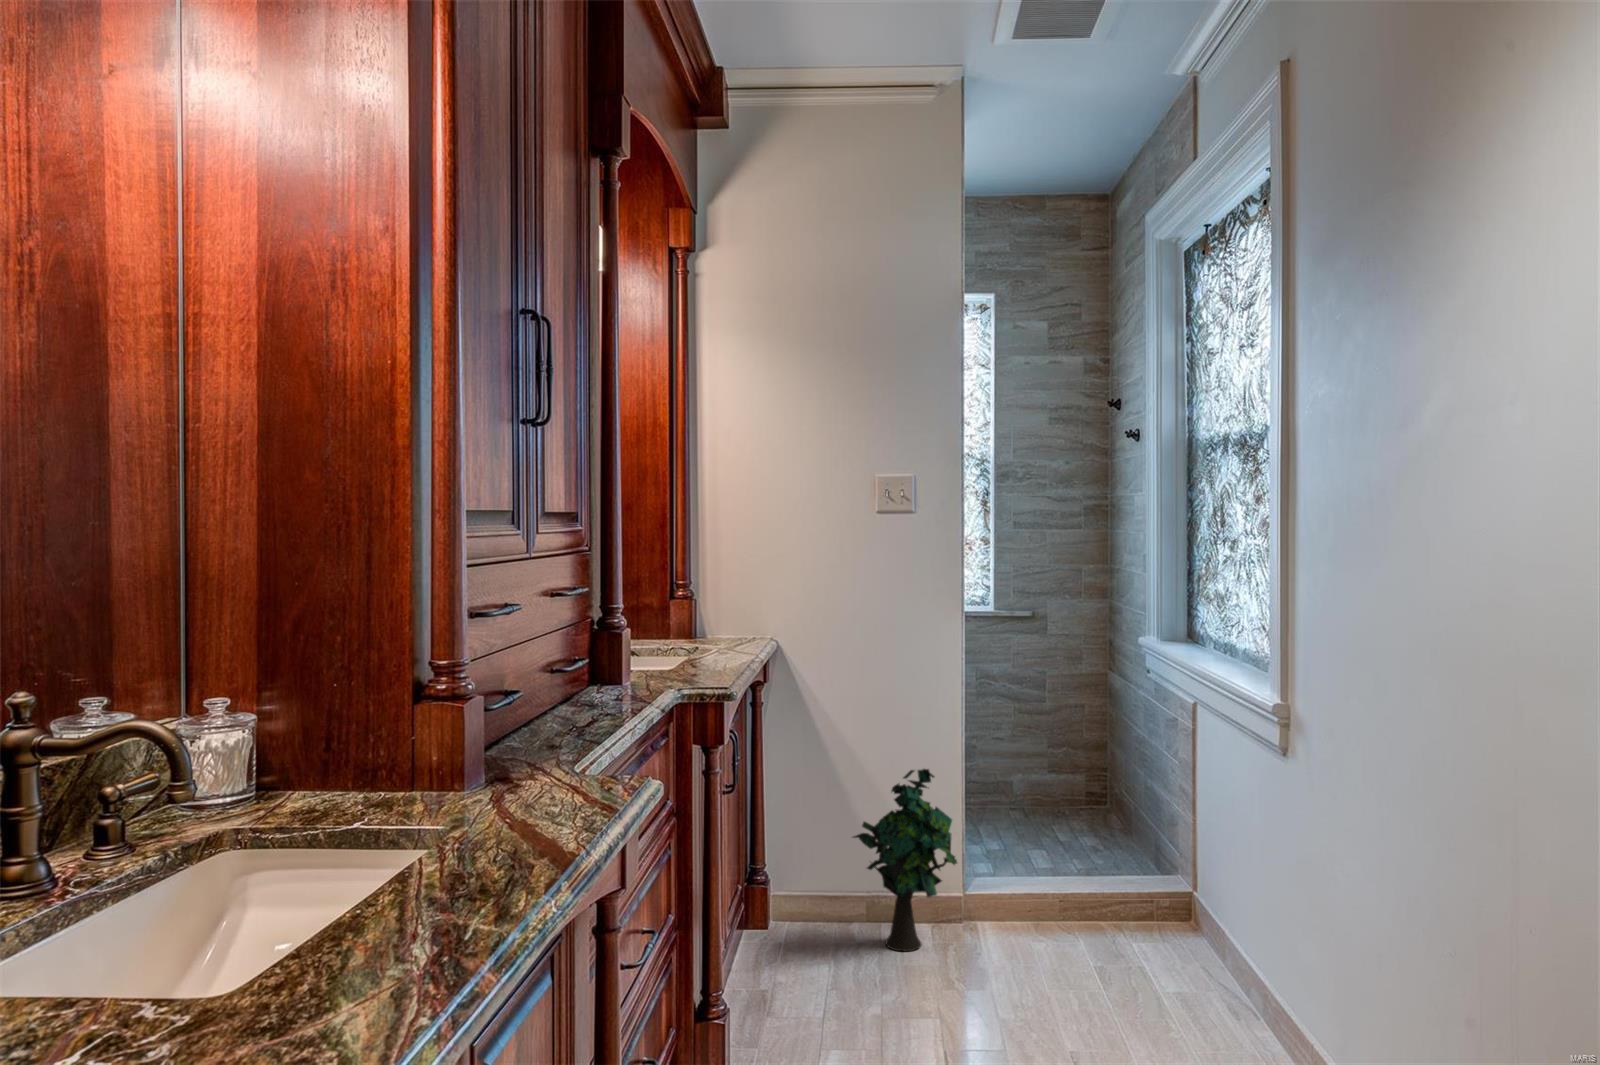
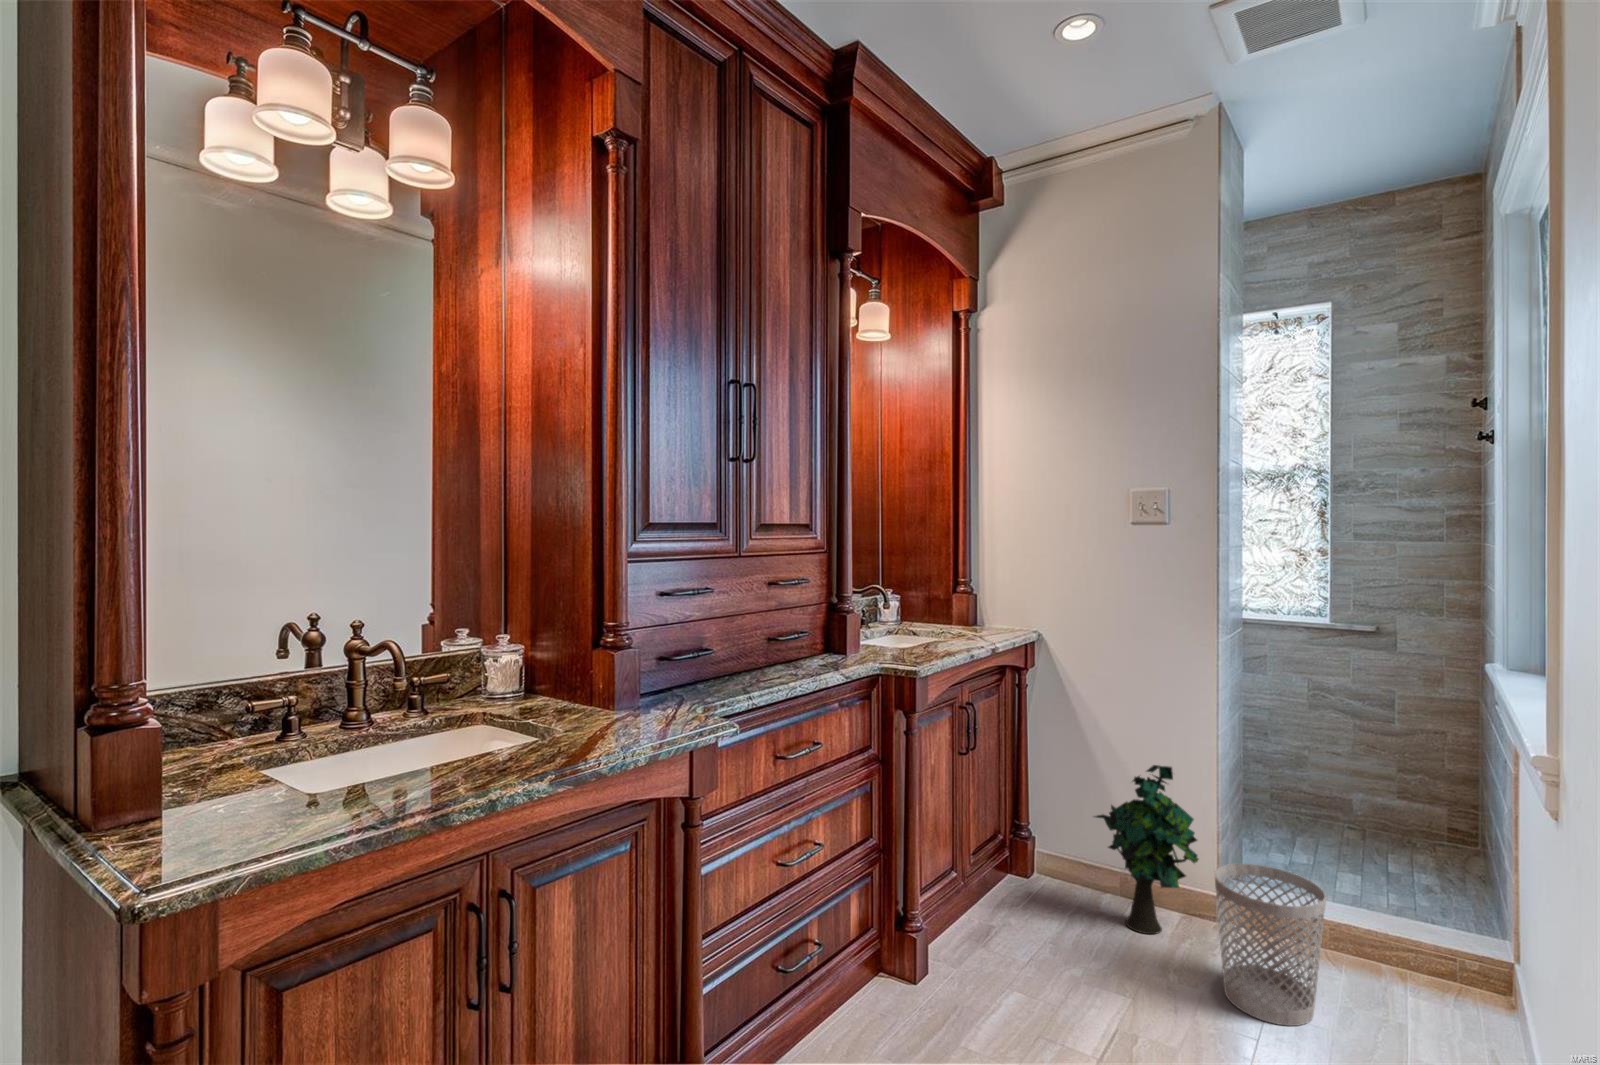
wastebasket: none [994,851,1090,1000] -> present [1215,864,1326,1026]

